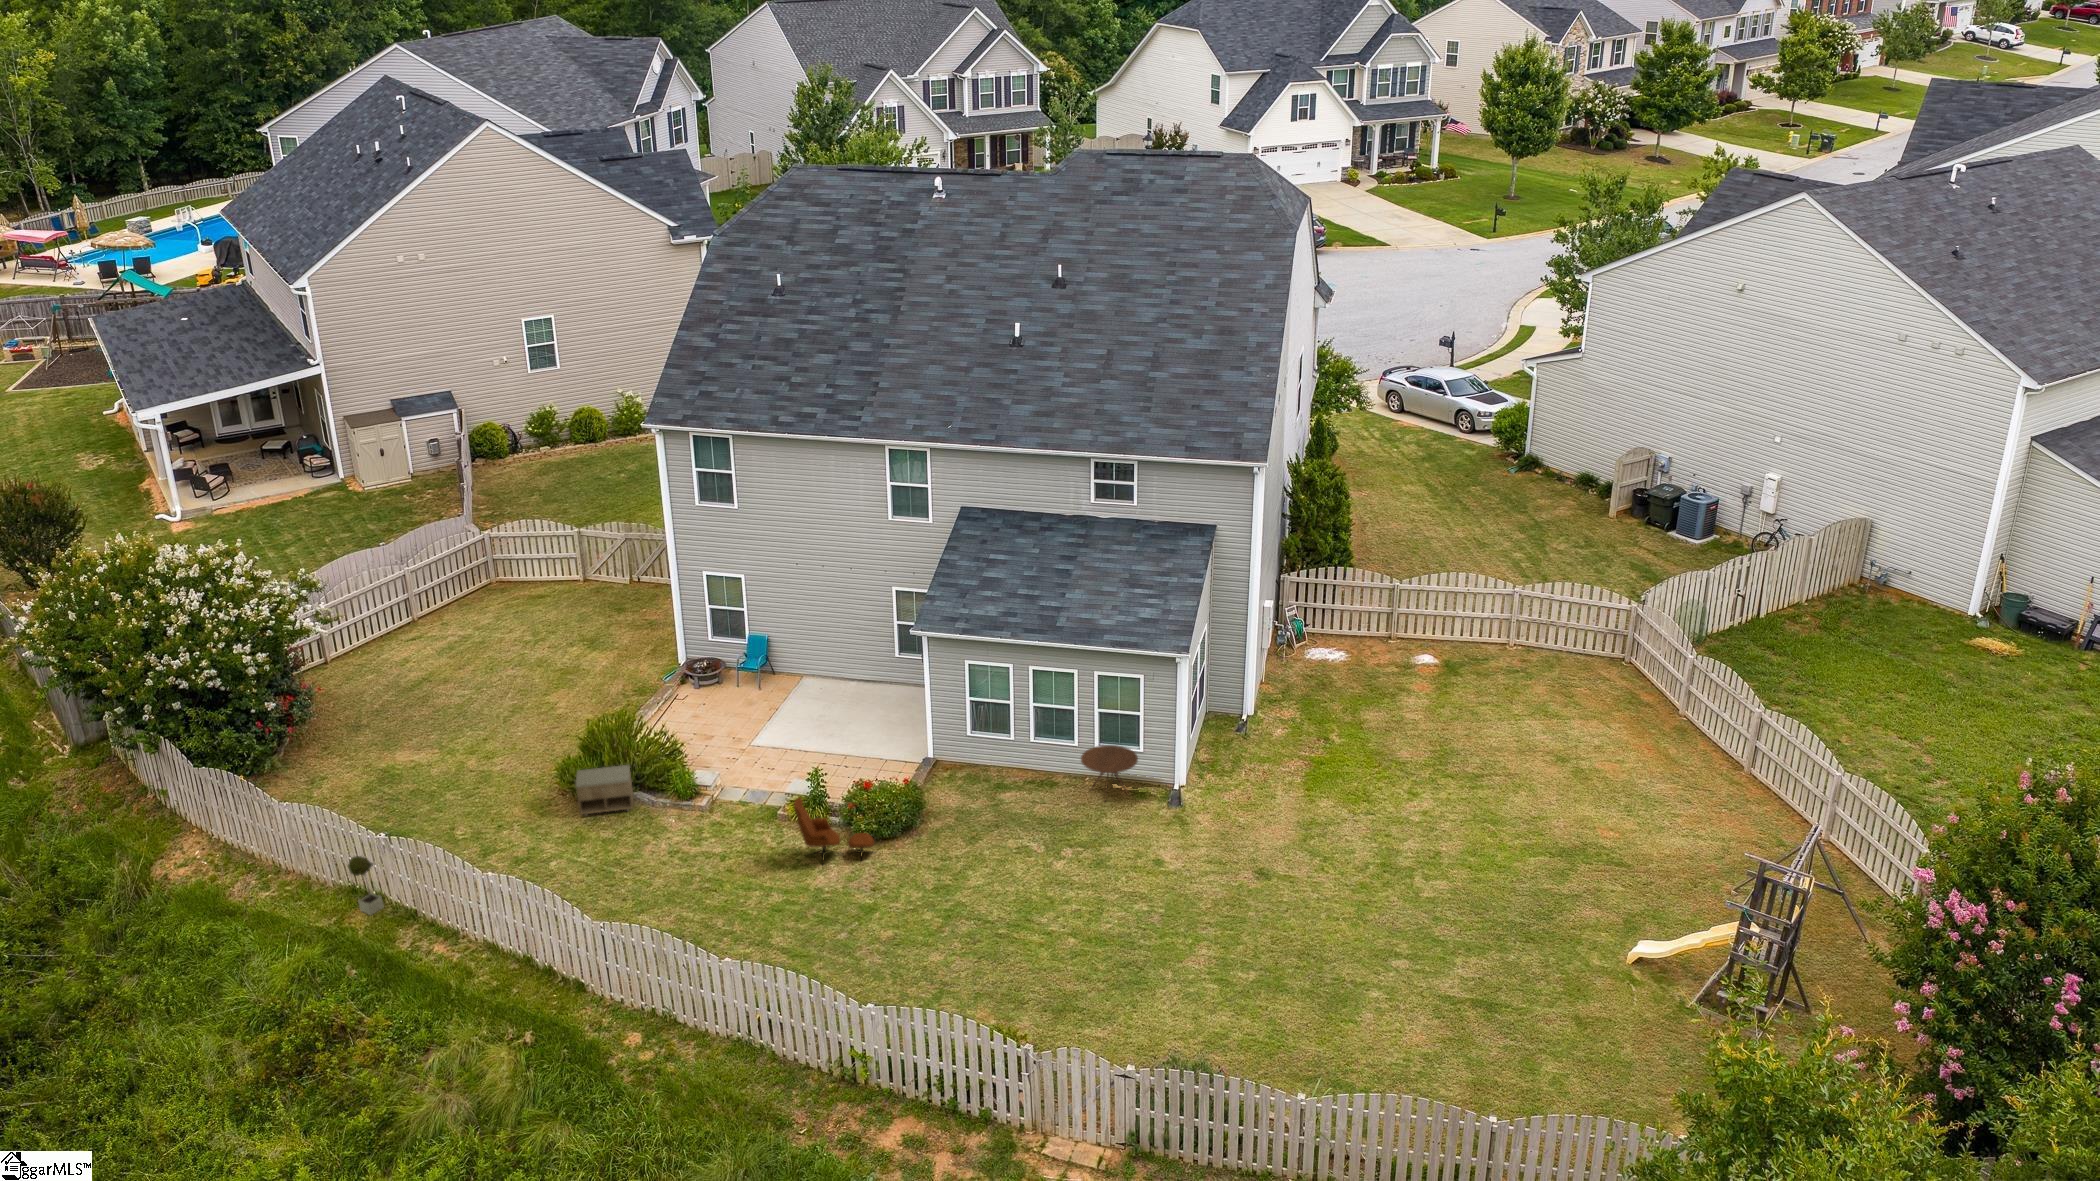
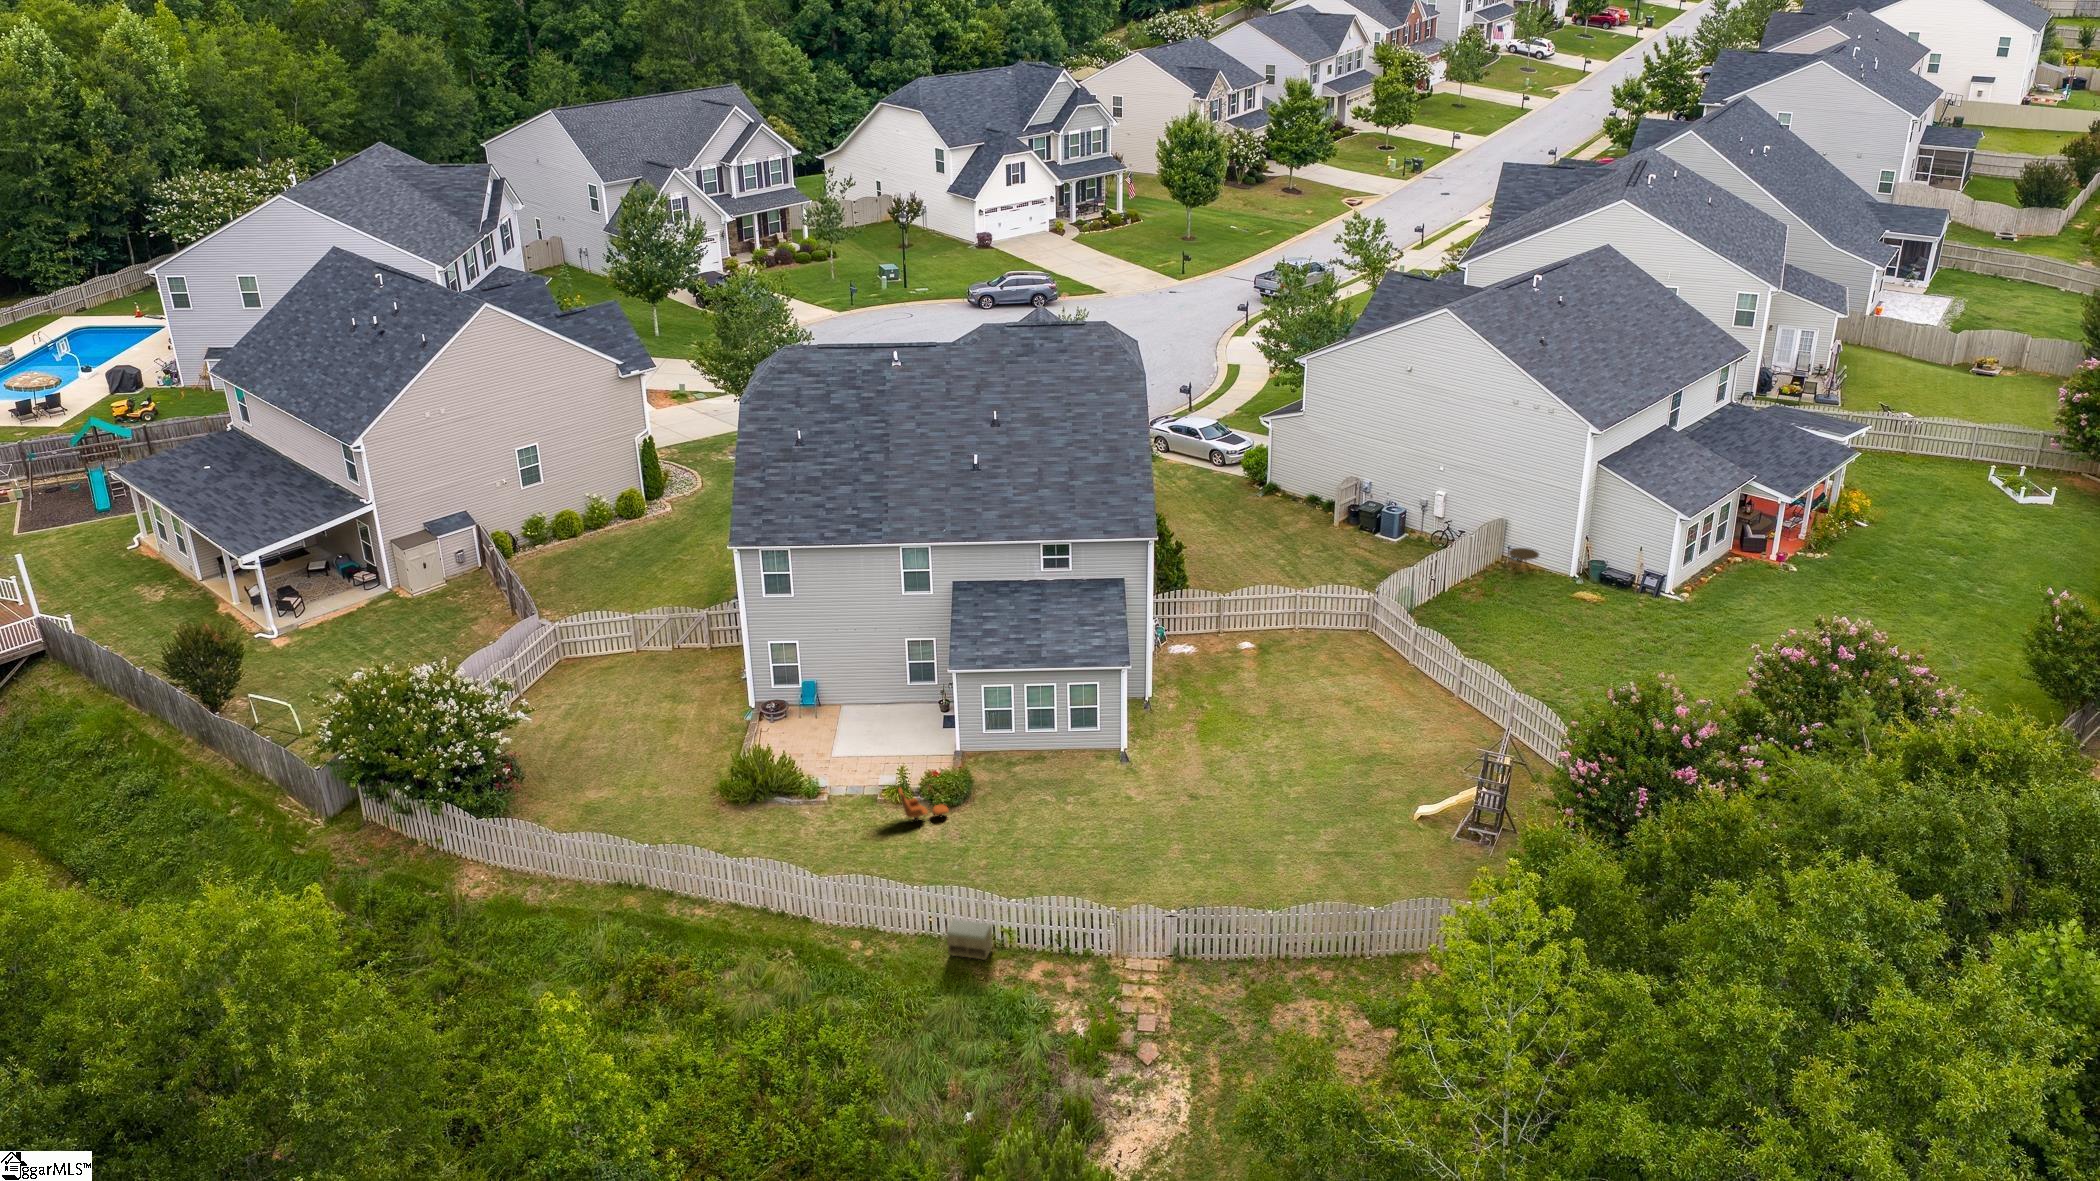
round table: present [1081,745,1138,795] -> present [1509,548,1539,568]
storage bench: present [576,765,633,815] -> present [946,919,993,960]
potted tree: present [348,856,384,915] -> none [621,863,644,901]

